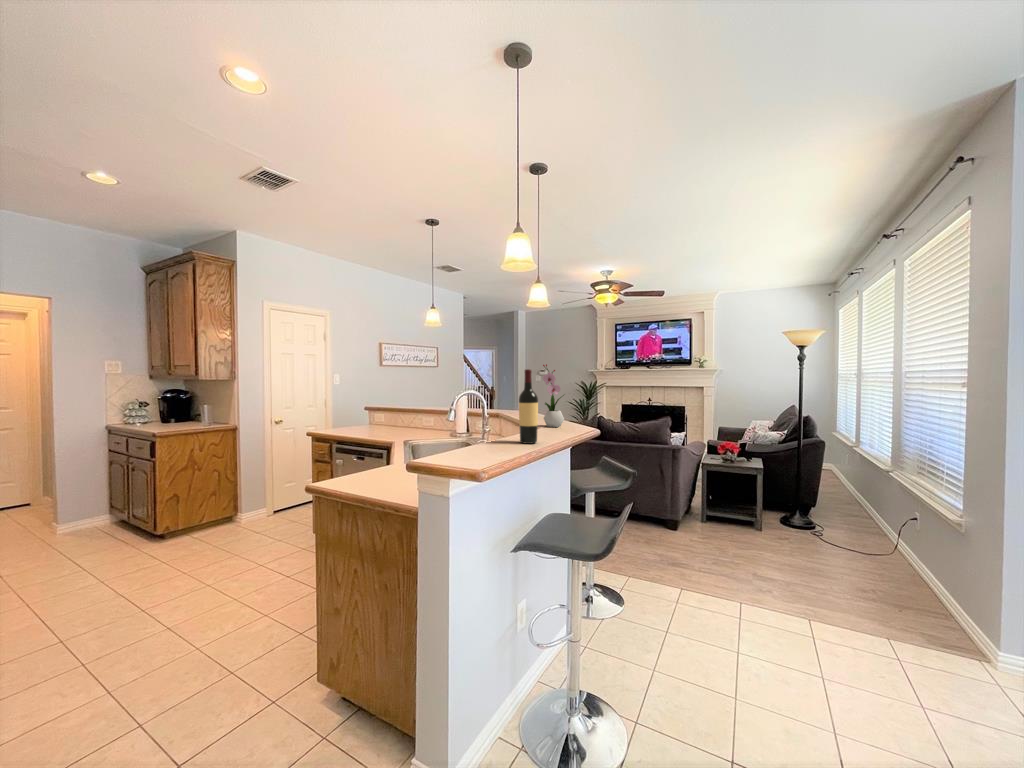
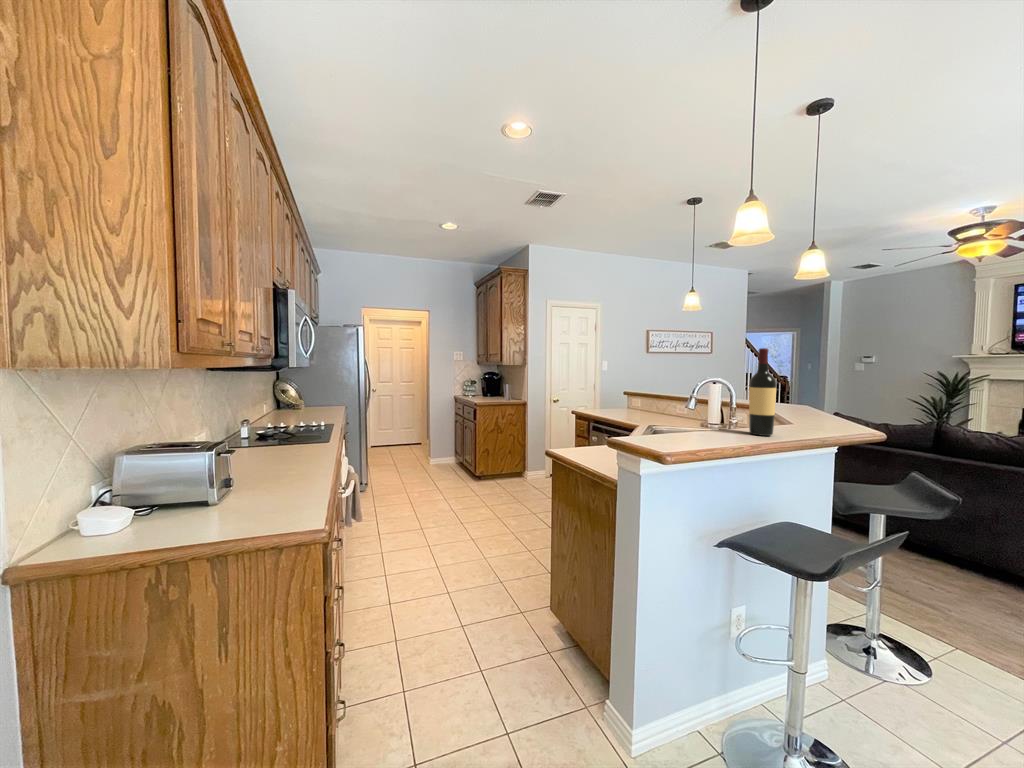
flower arrangement: present [543,364,564,427] -> none [807,345,844,423]

